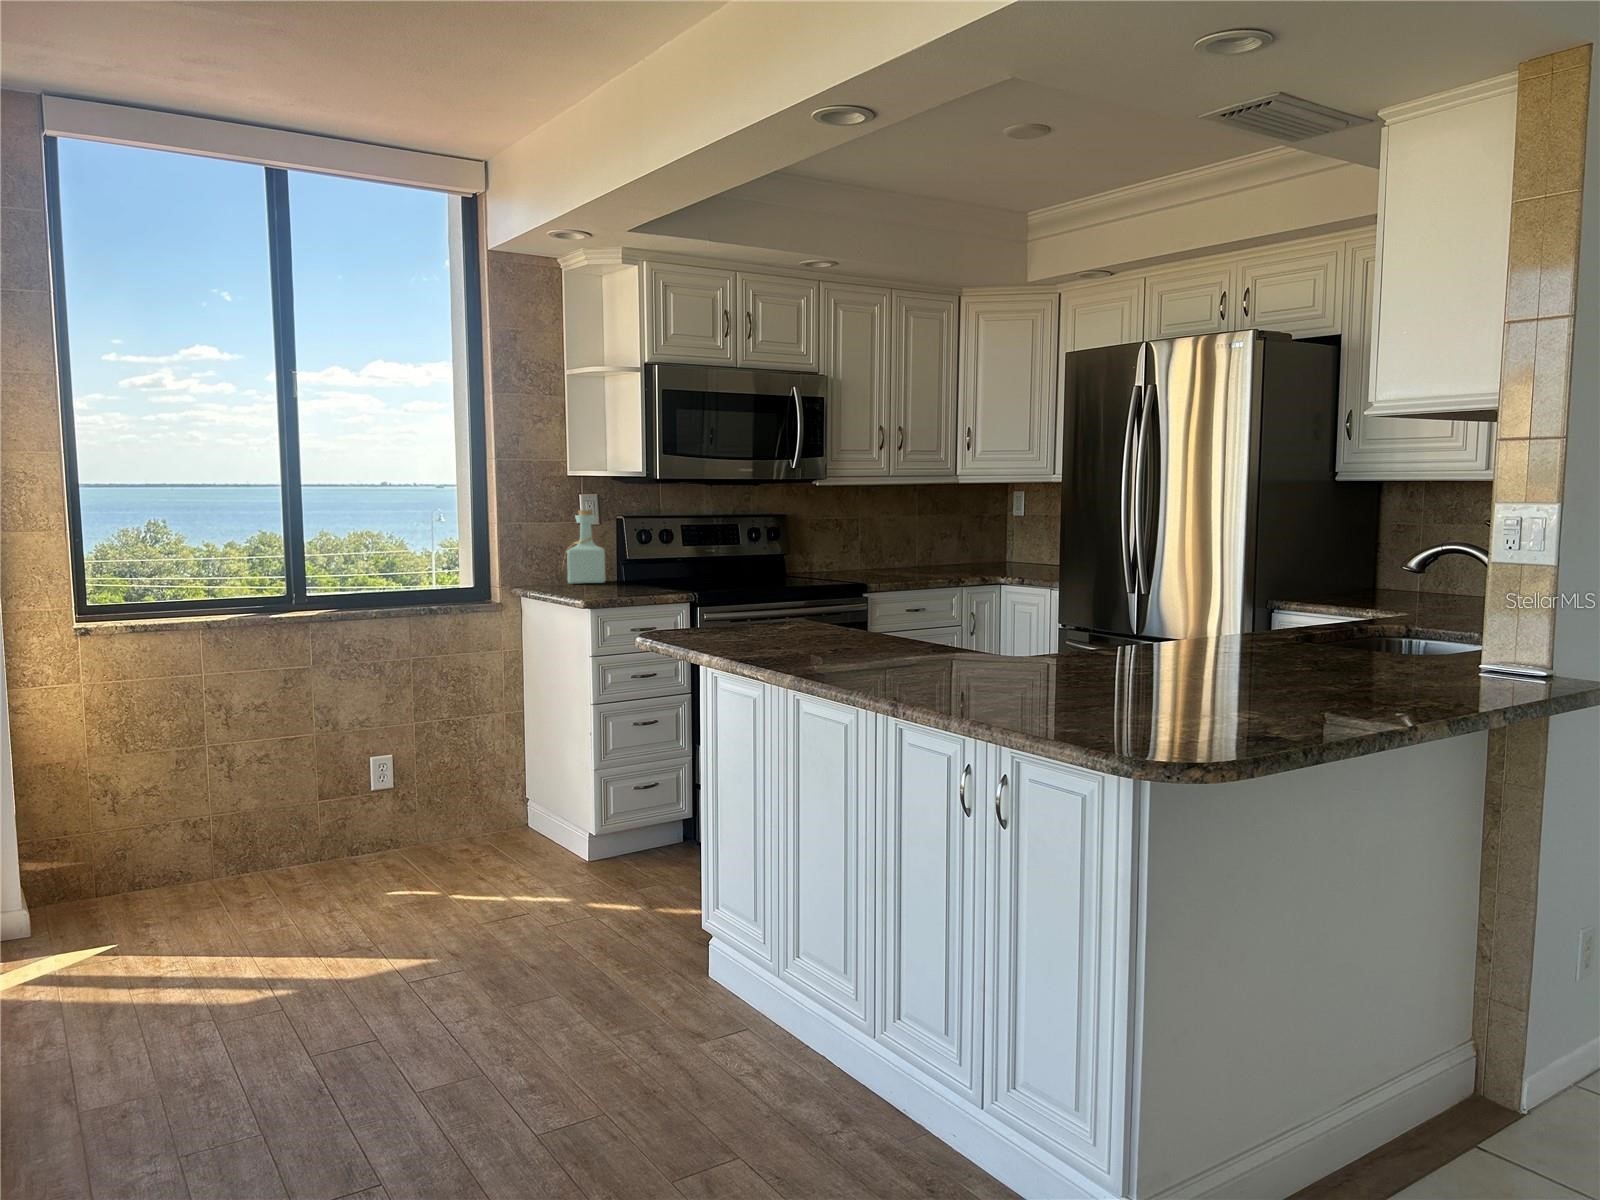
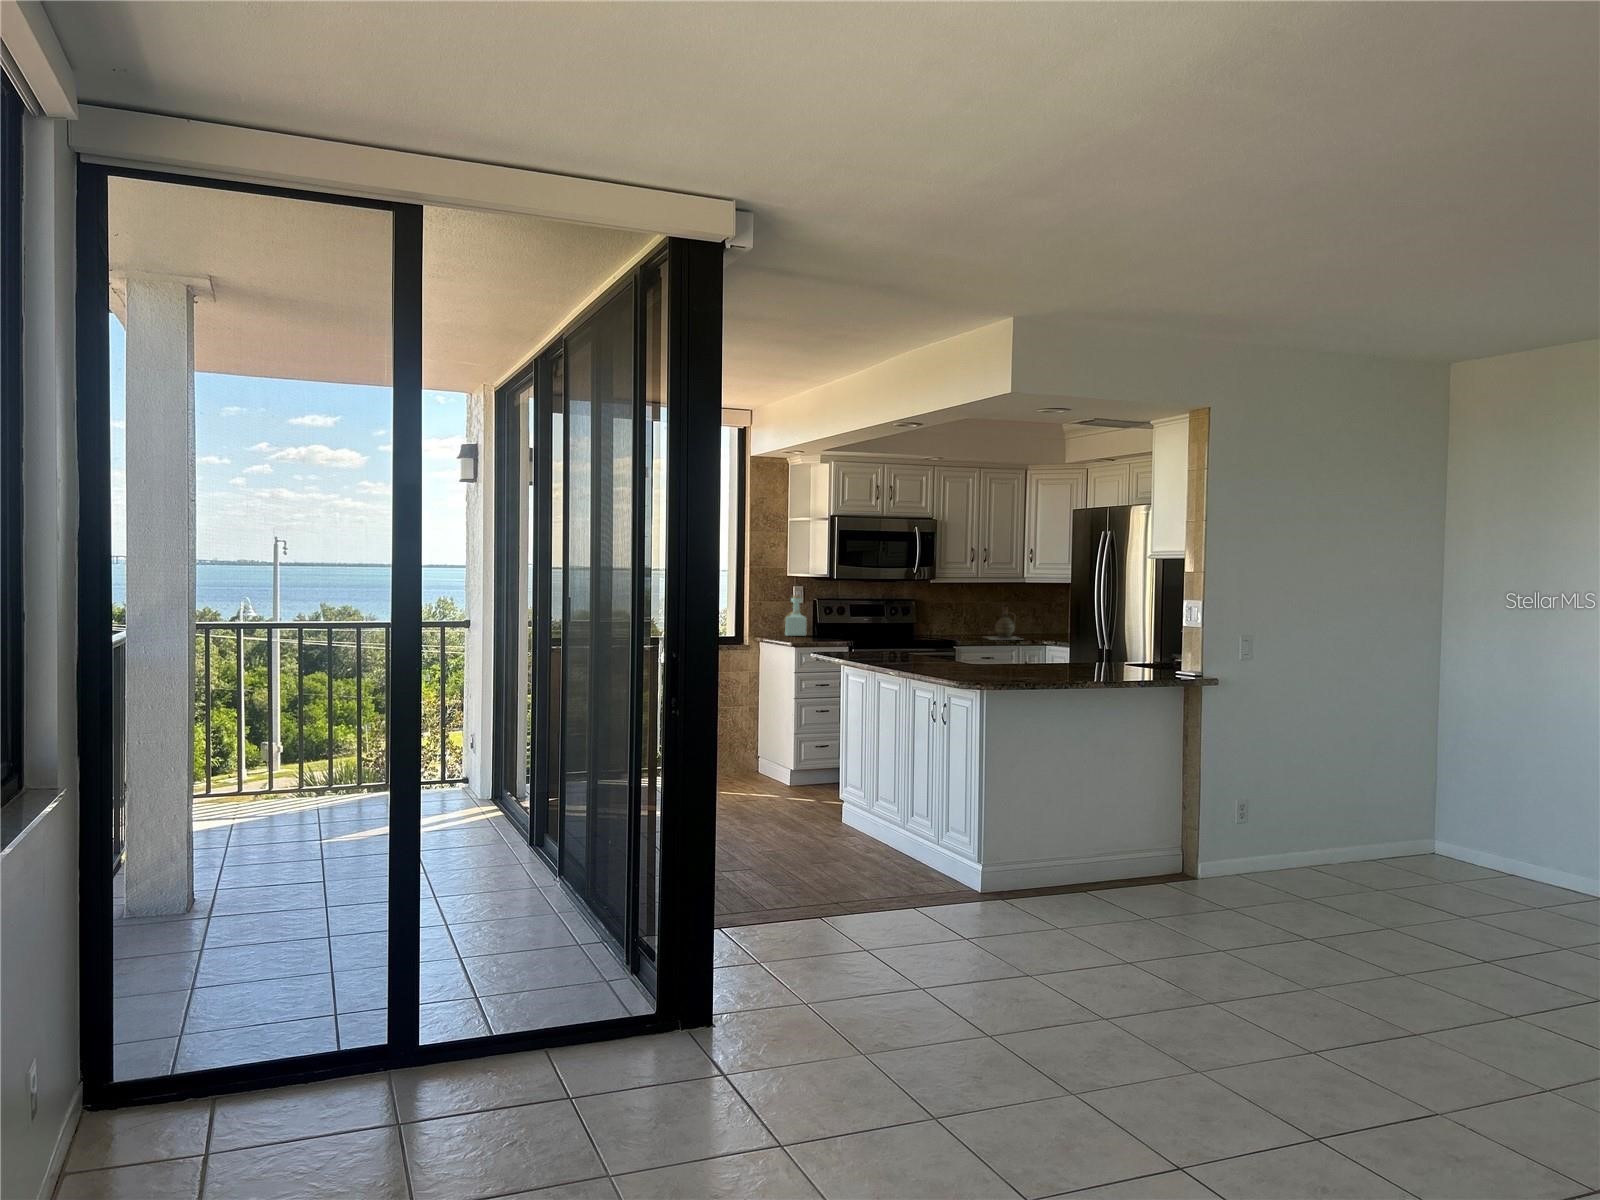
ceramic jug: none [895,522,970,577] -> present [986,607,1019,640]

